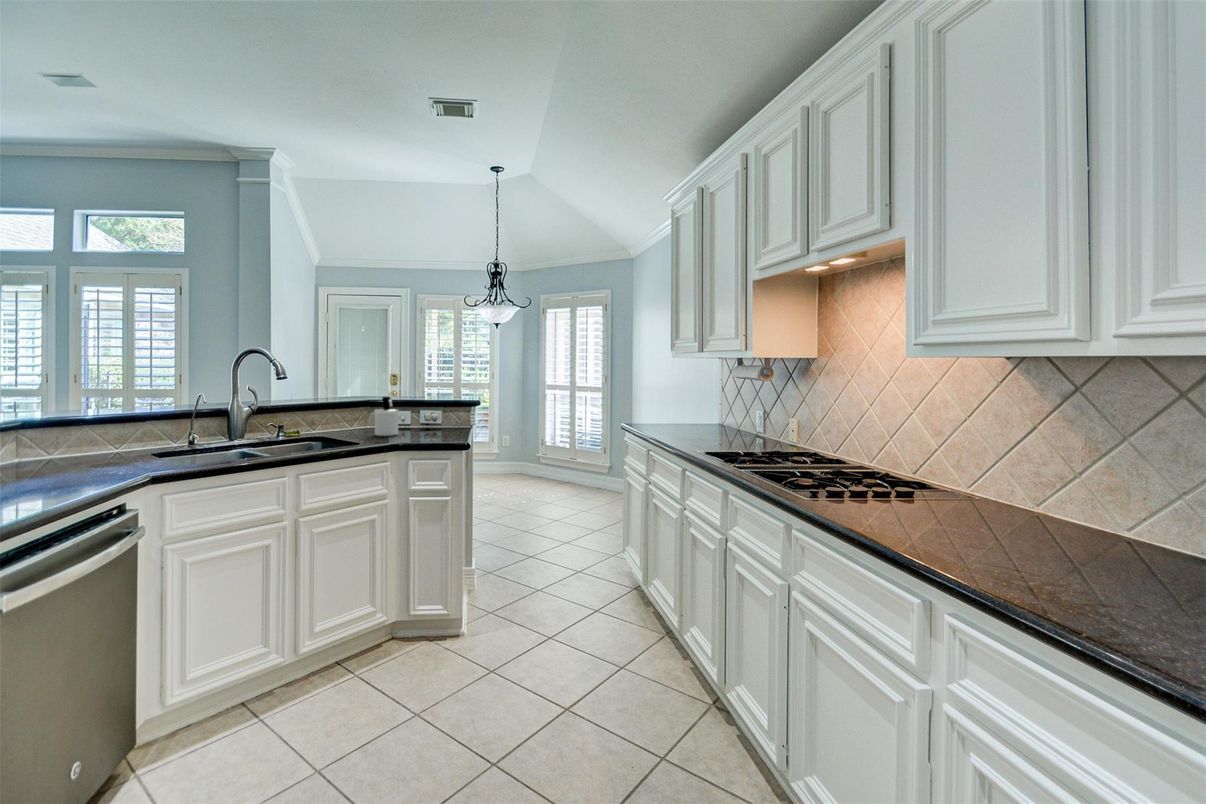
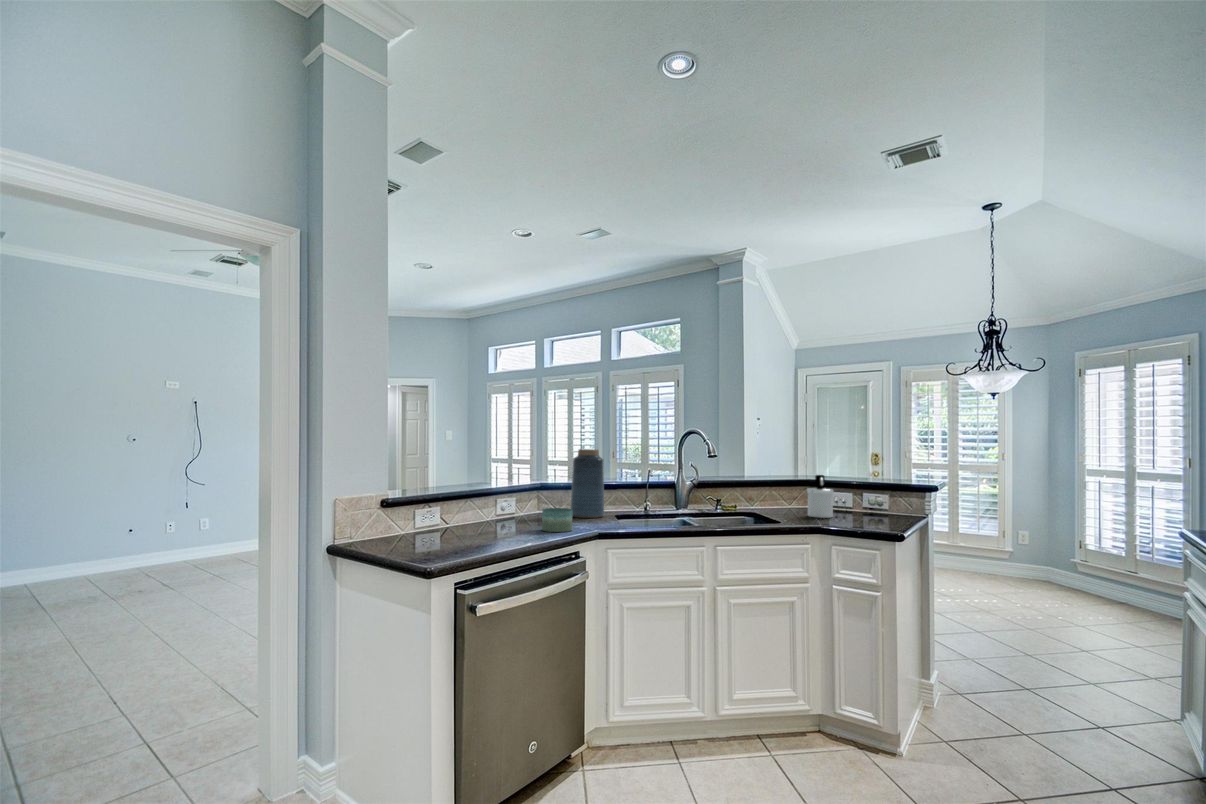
vase: none [71,377,130,465] -> present [571,449,604,518]
candle: none [43,457,99,490] -> present [542,508,572,532]

